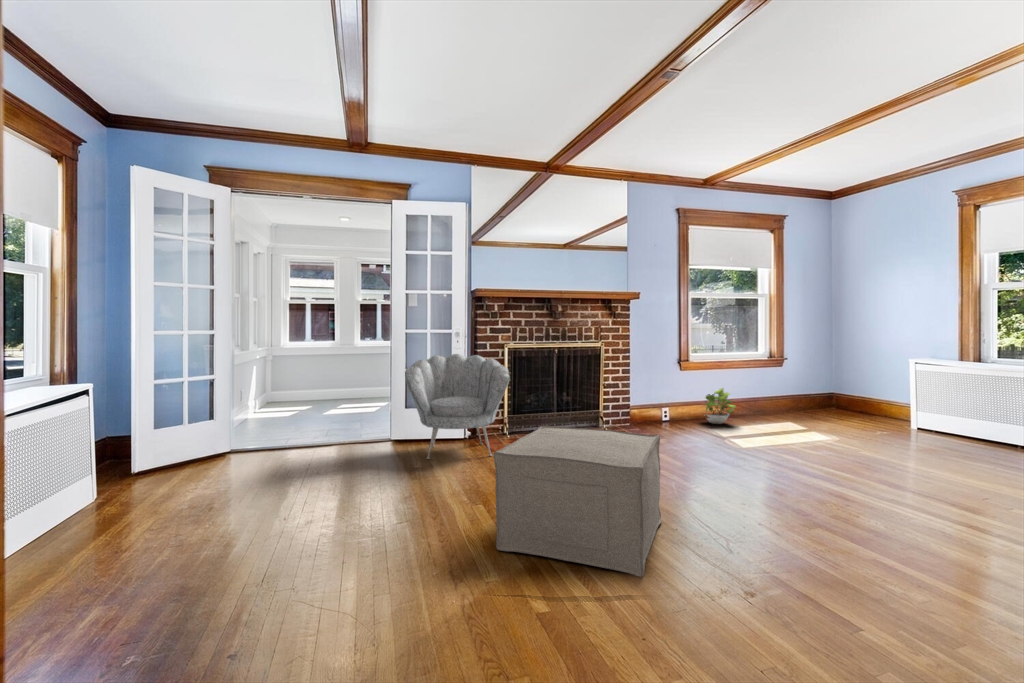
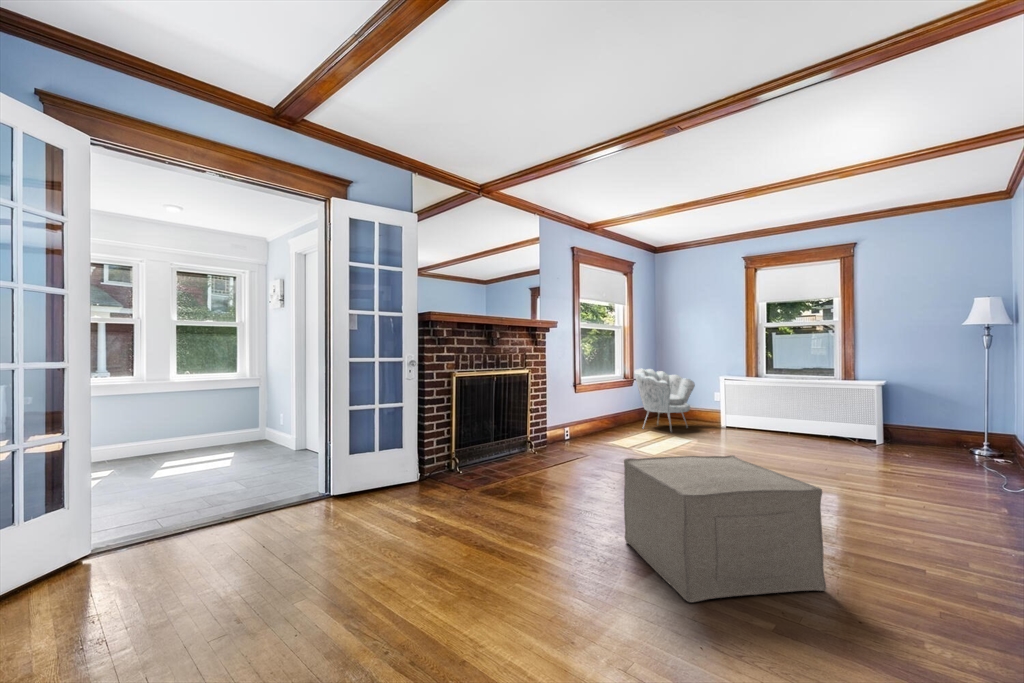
armchair: present [405,354,510,459] -> present [634,369,695,432]
potted plant: present [703,388,736,424] -> none [590,406,624,438]

